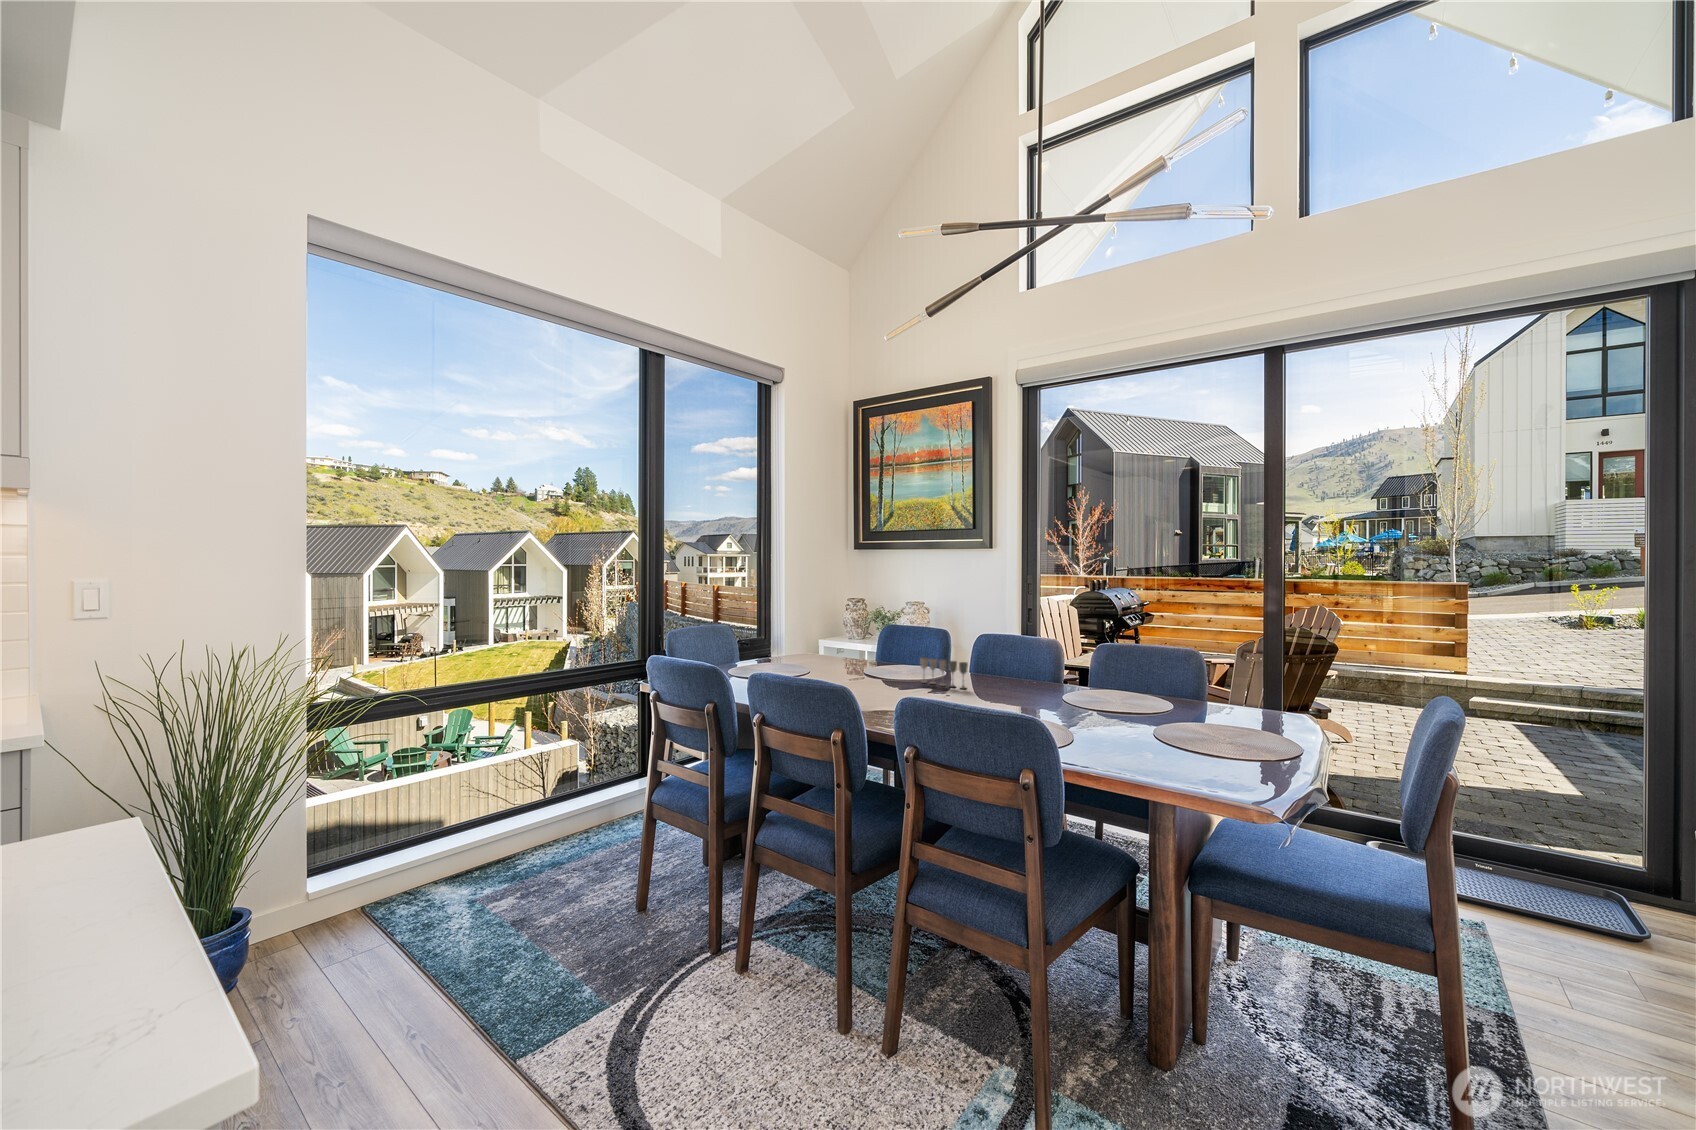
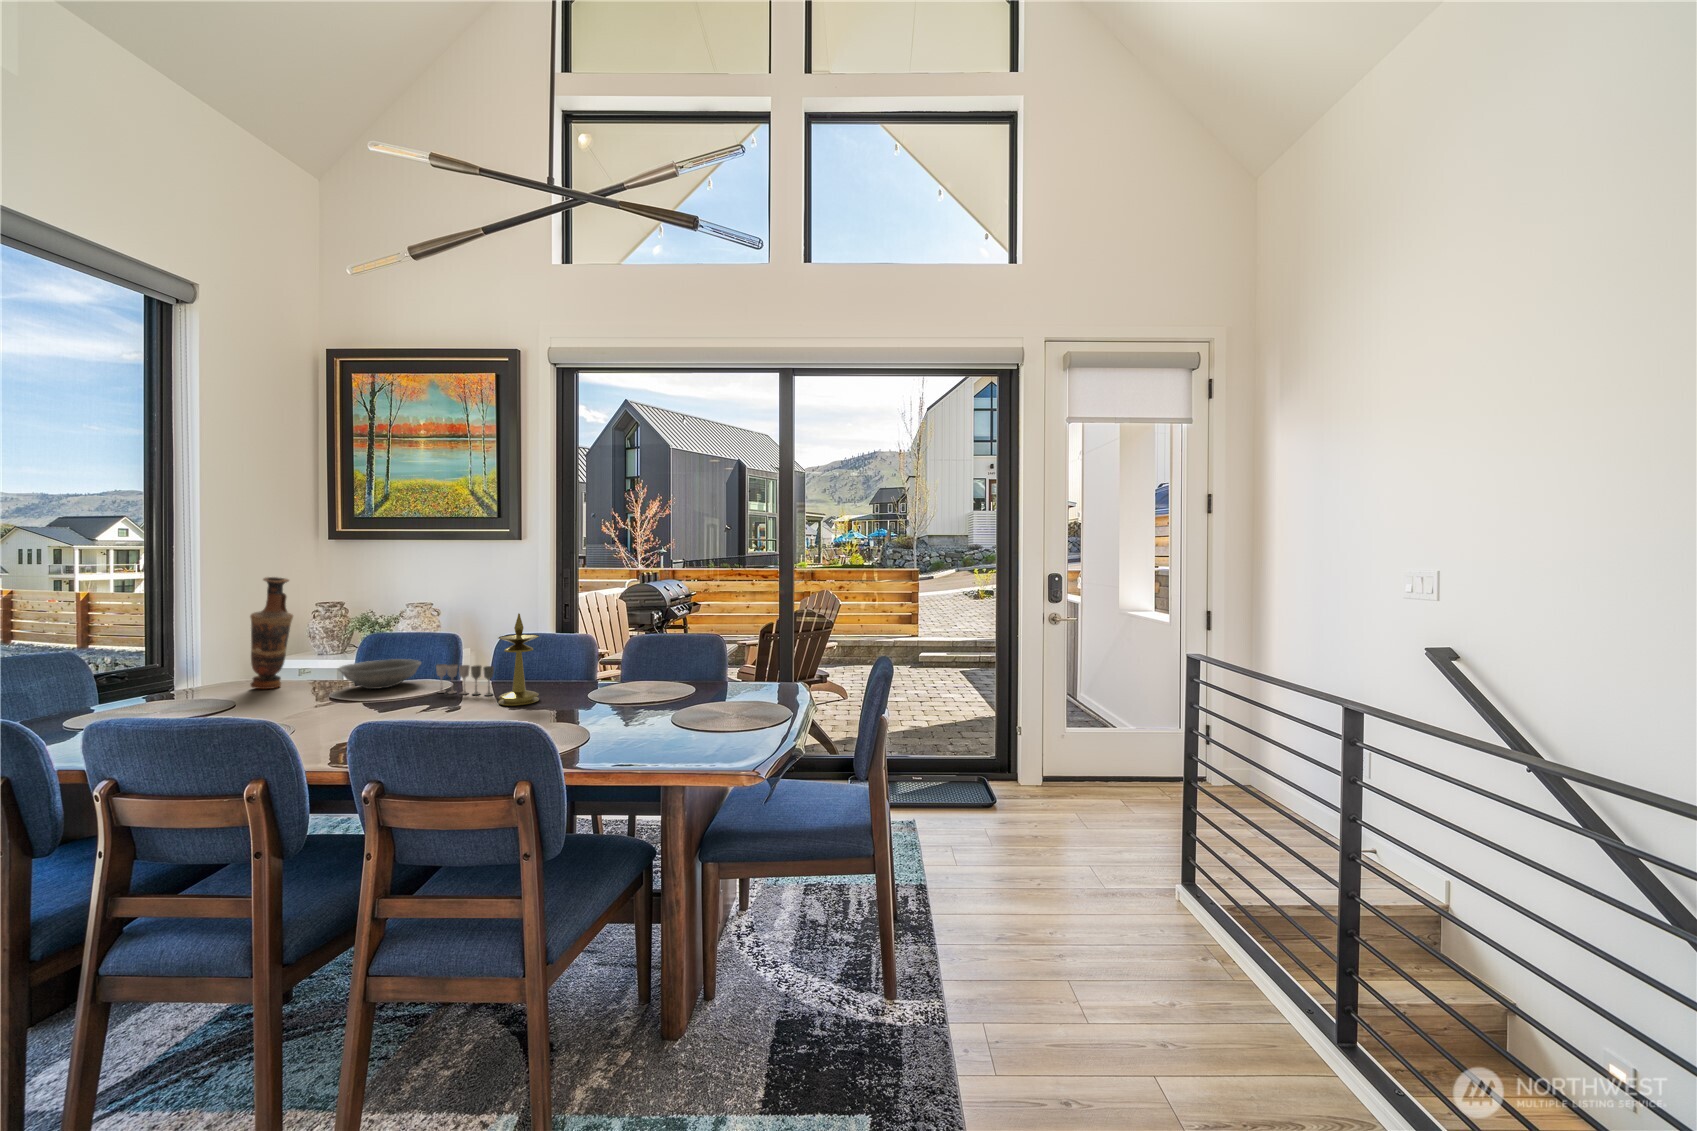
vase: none [792,580,818,668] -> present [250,577,293,689]
candlestick: none [974,614,1009,700] -> present [498,614,539,706]
bowl: none [848,651,906,675] -> present [338,659,421,689]

